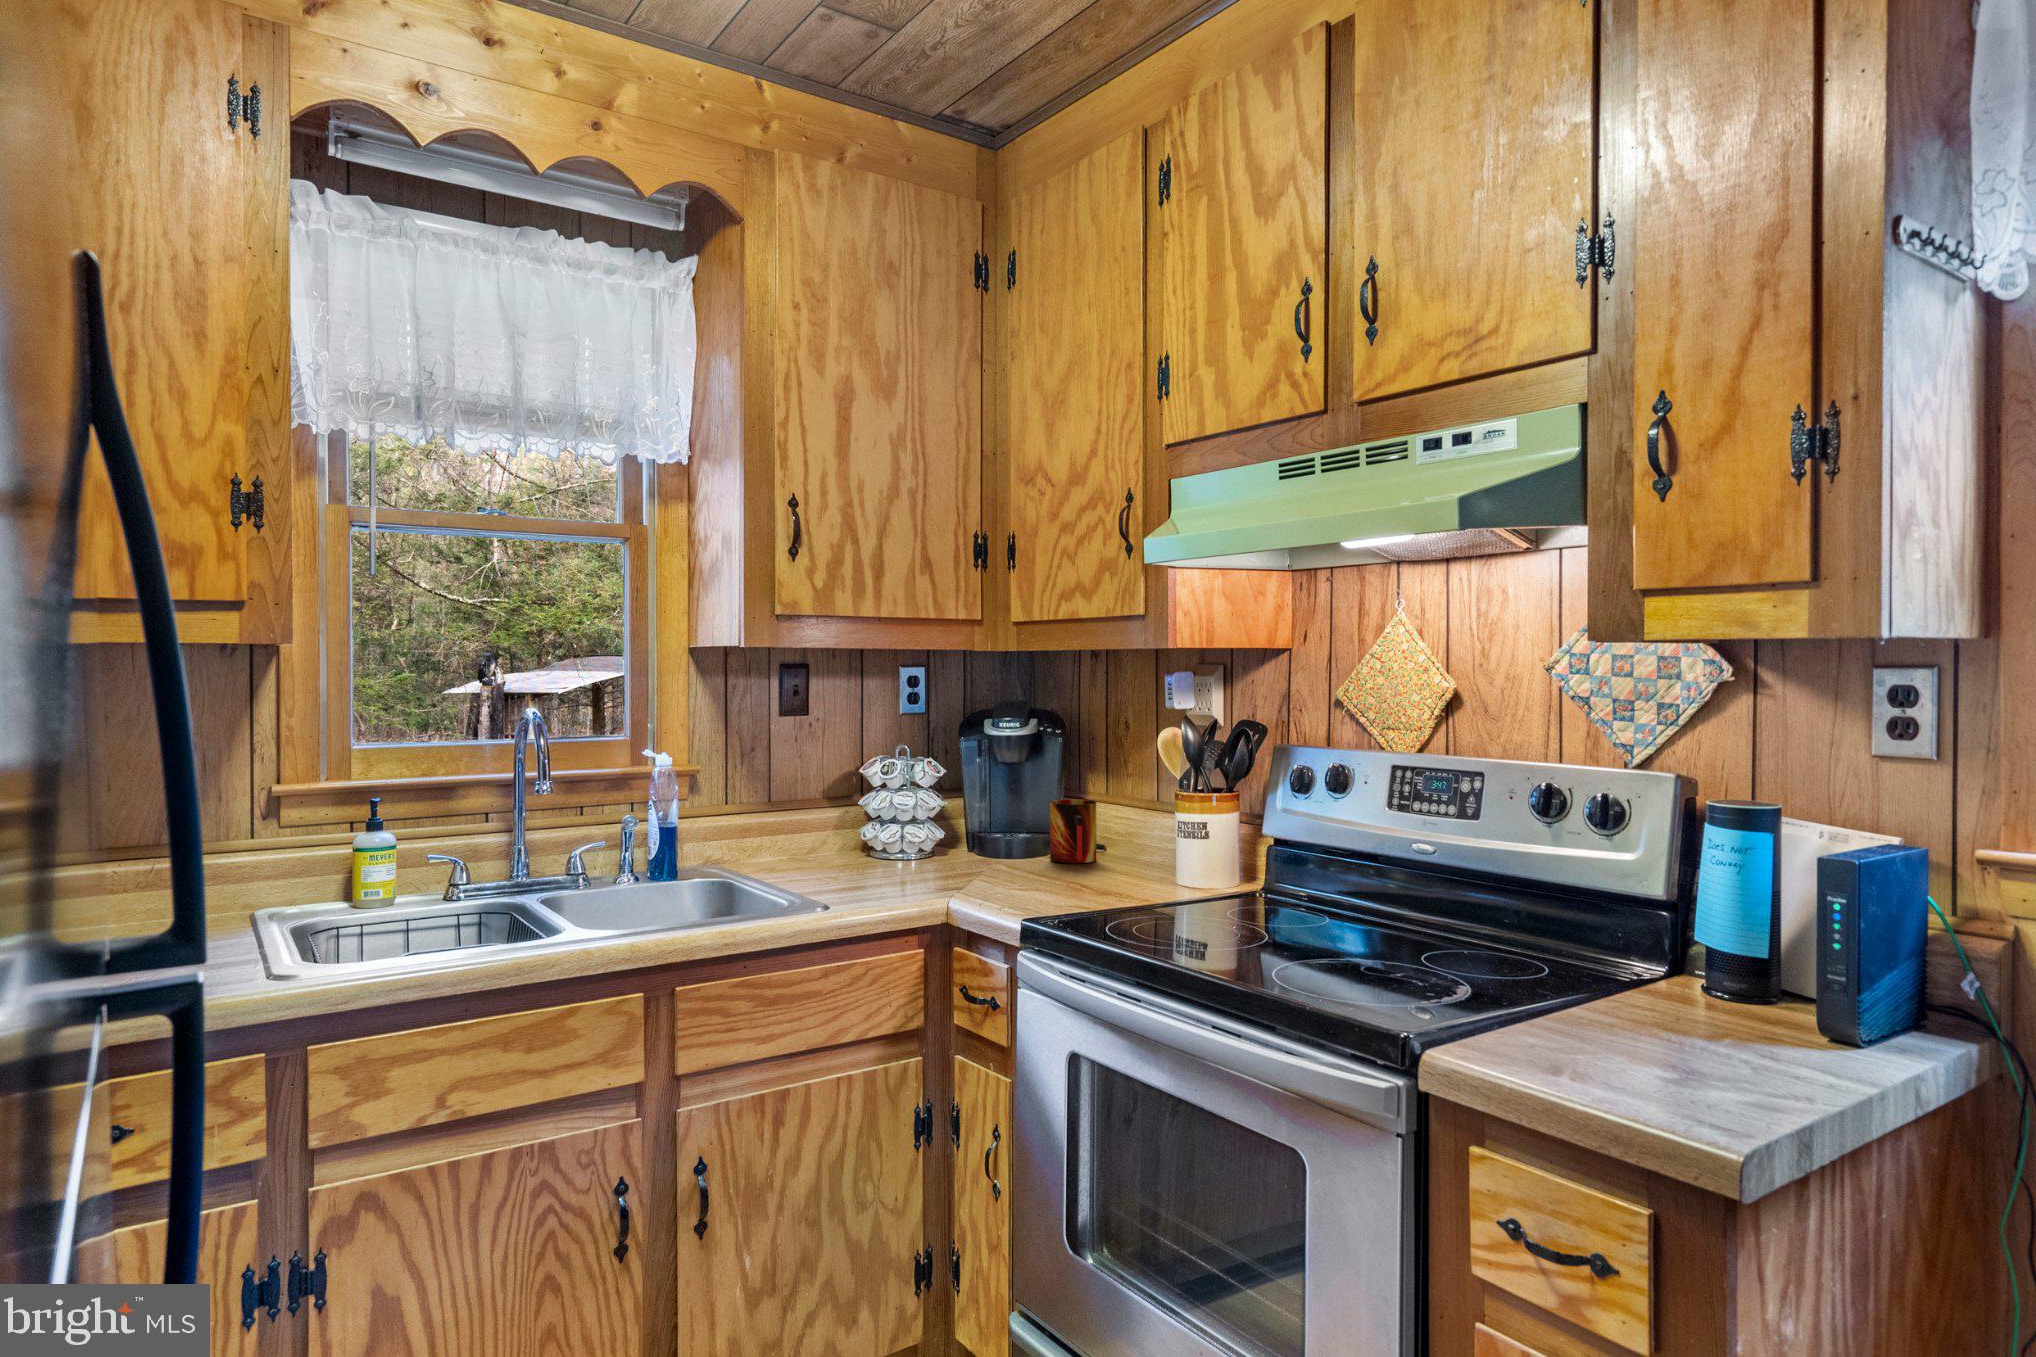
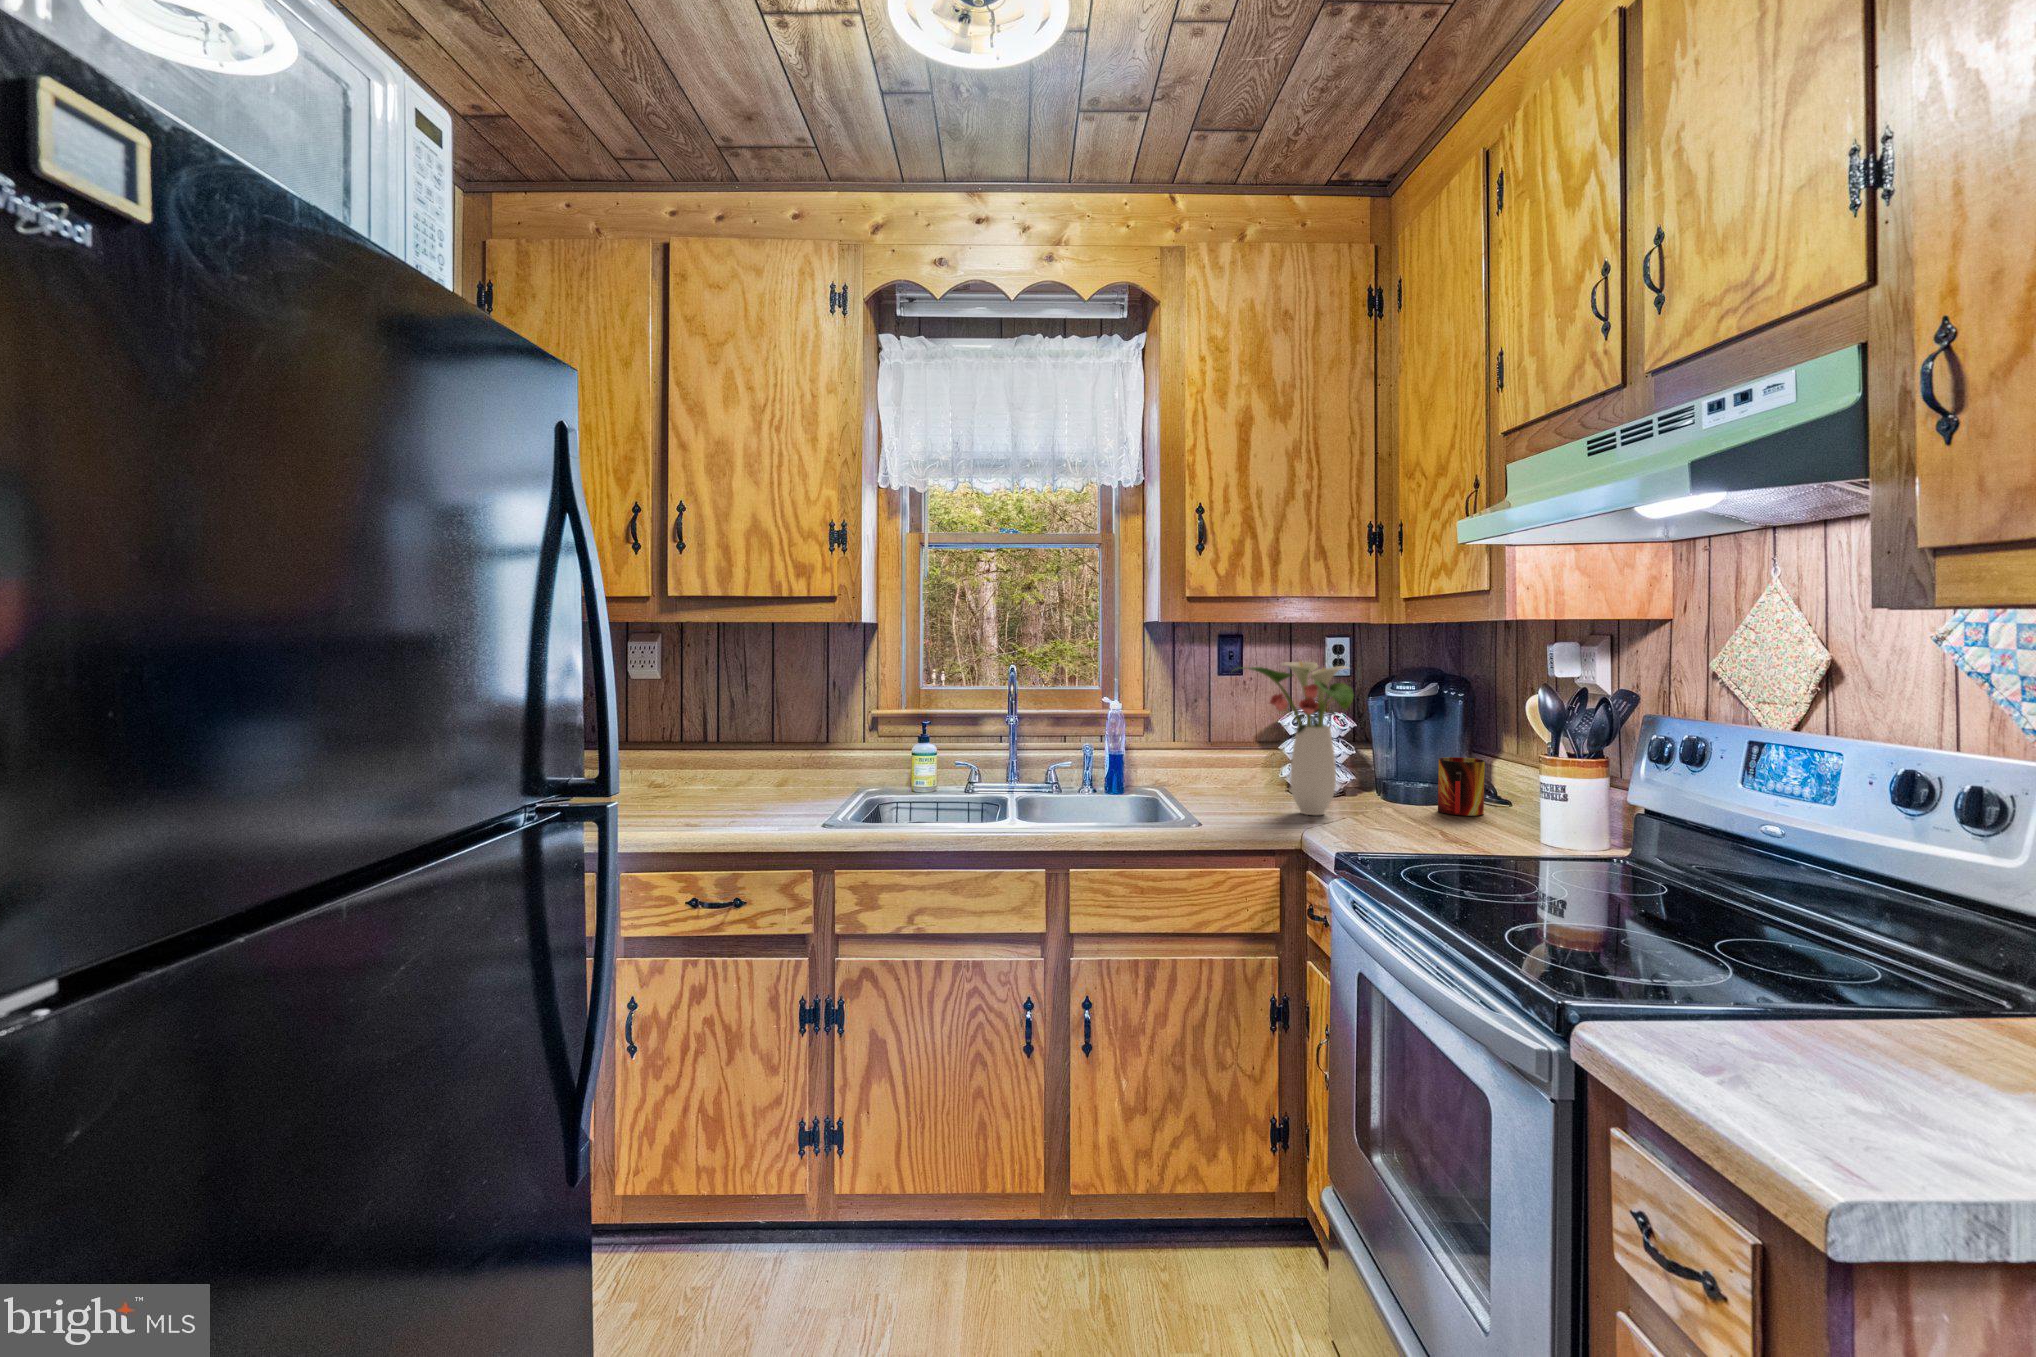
flower arrangement: none [839,695,996,879] -> present [1232,661,1354,815]

